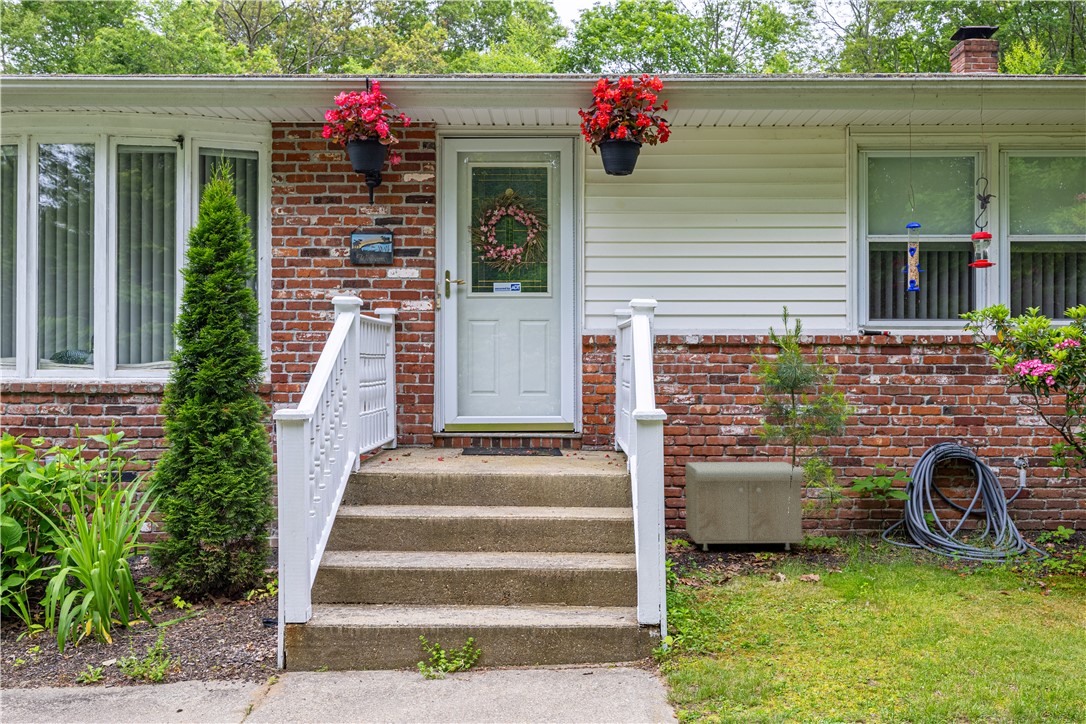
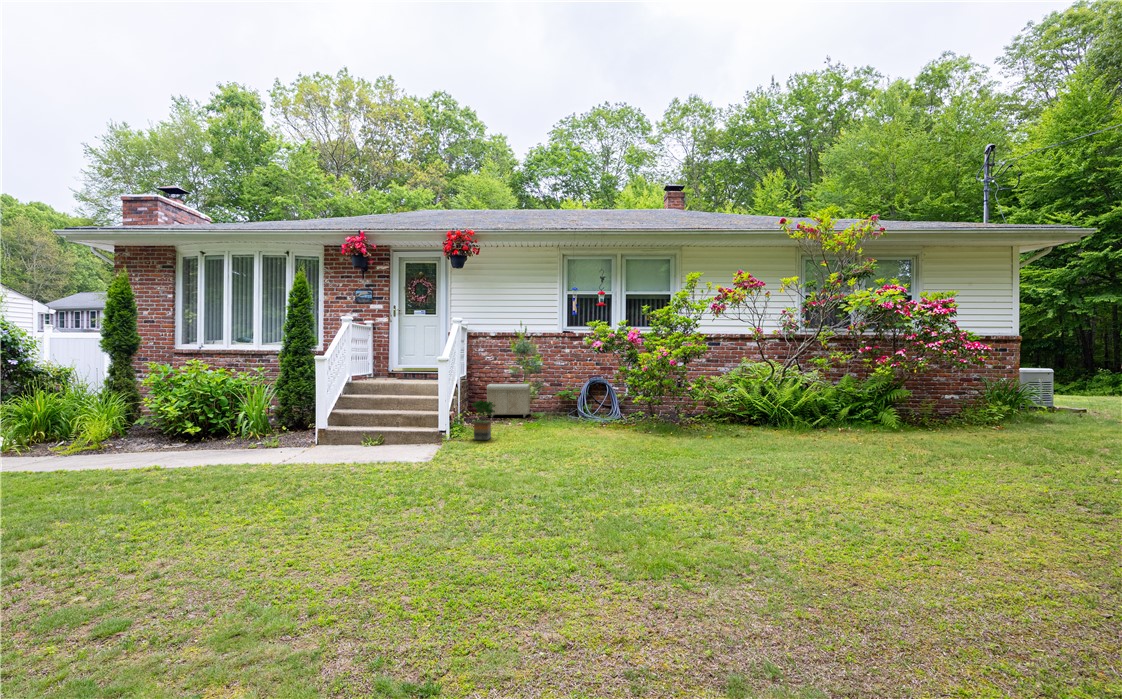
potted tree: none [775,541,867,675] -> present [472,401,495,440]

